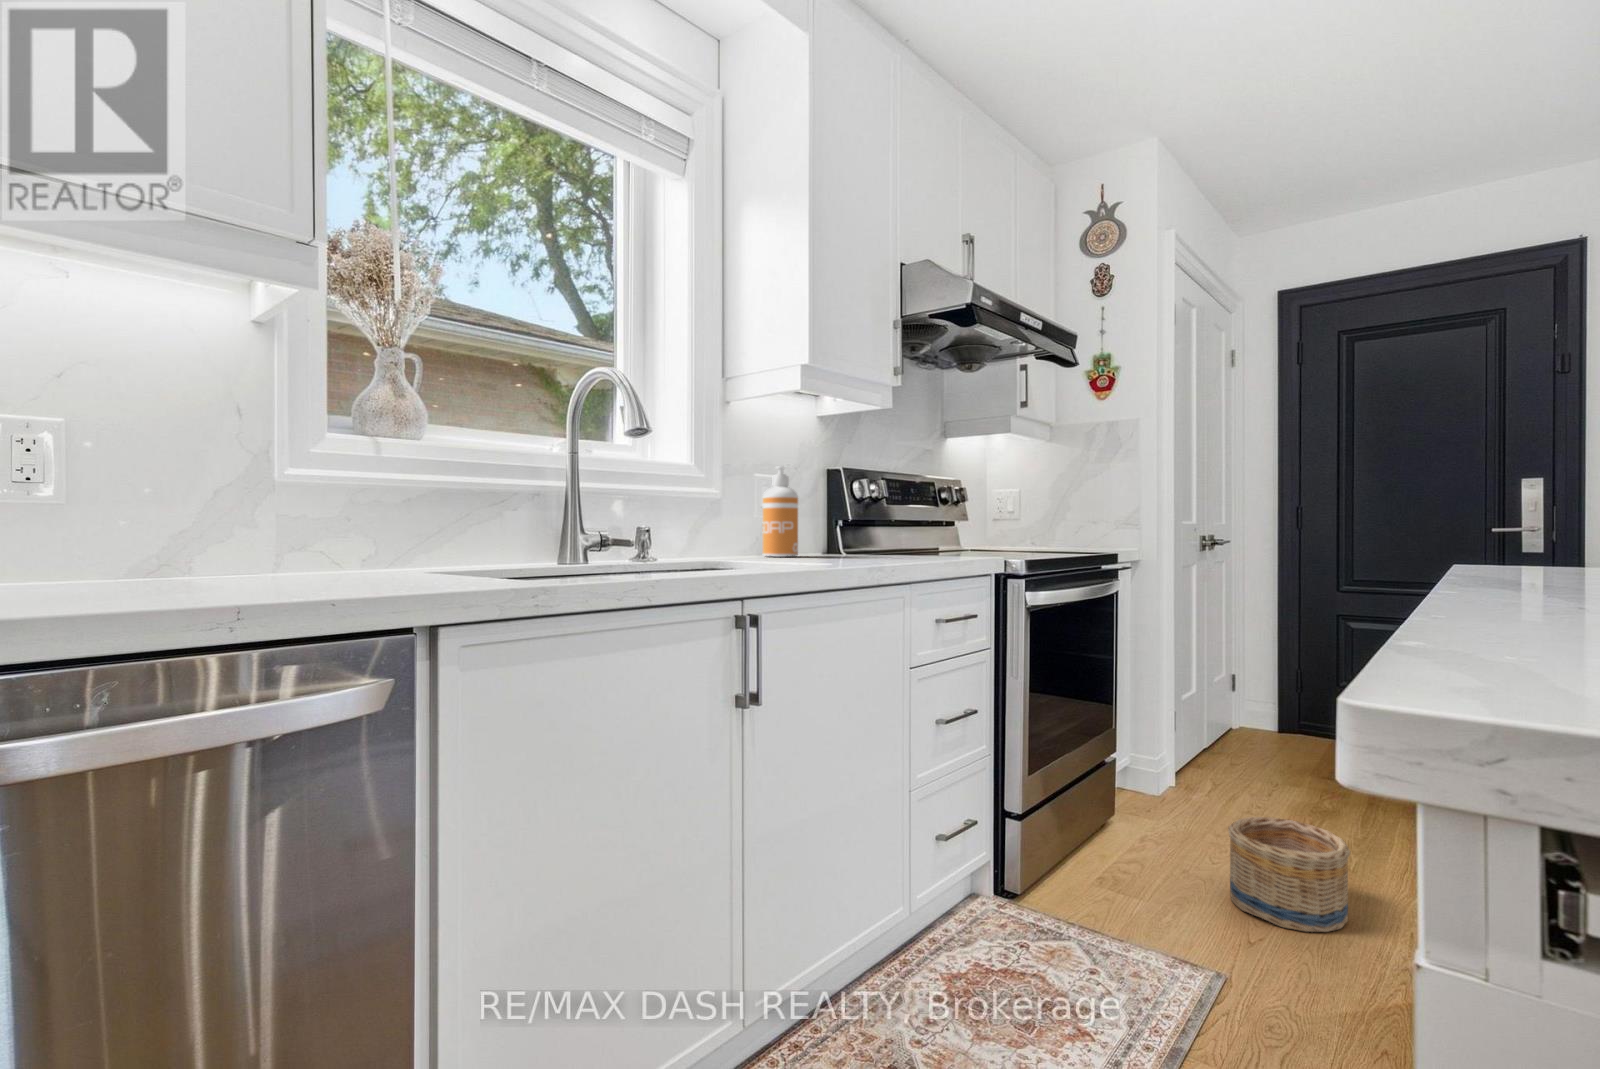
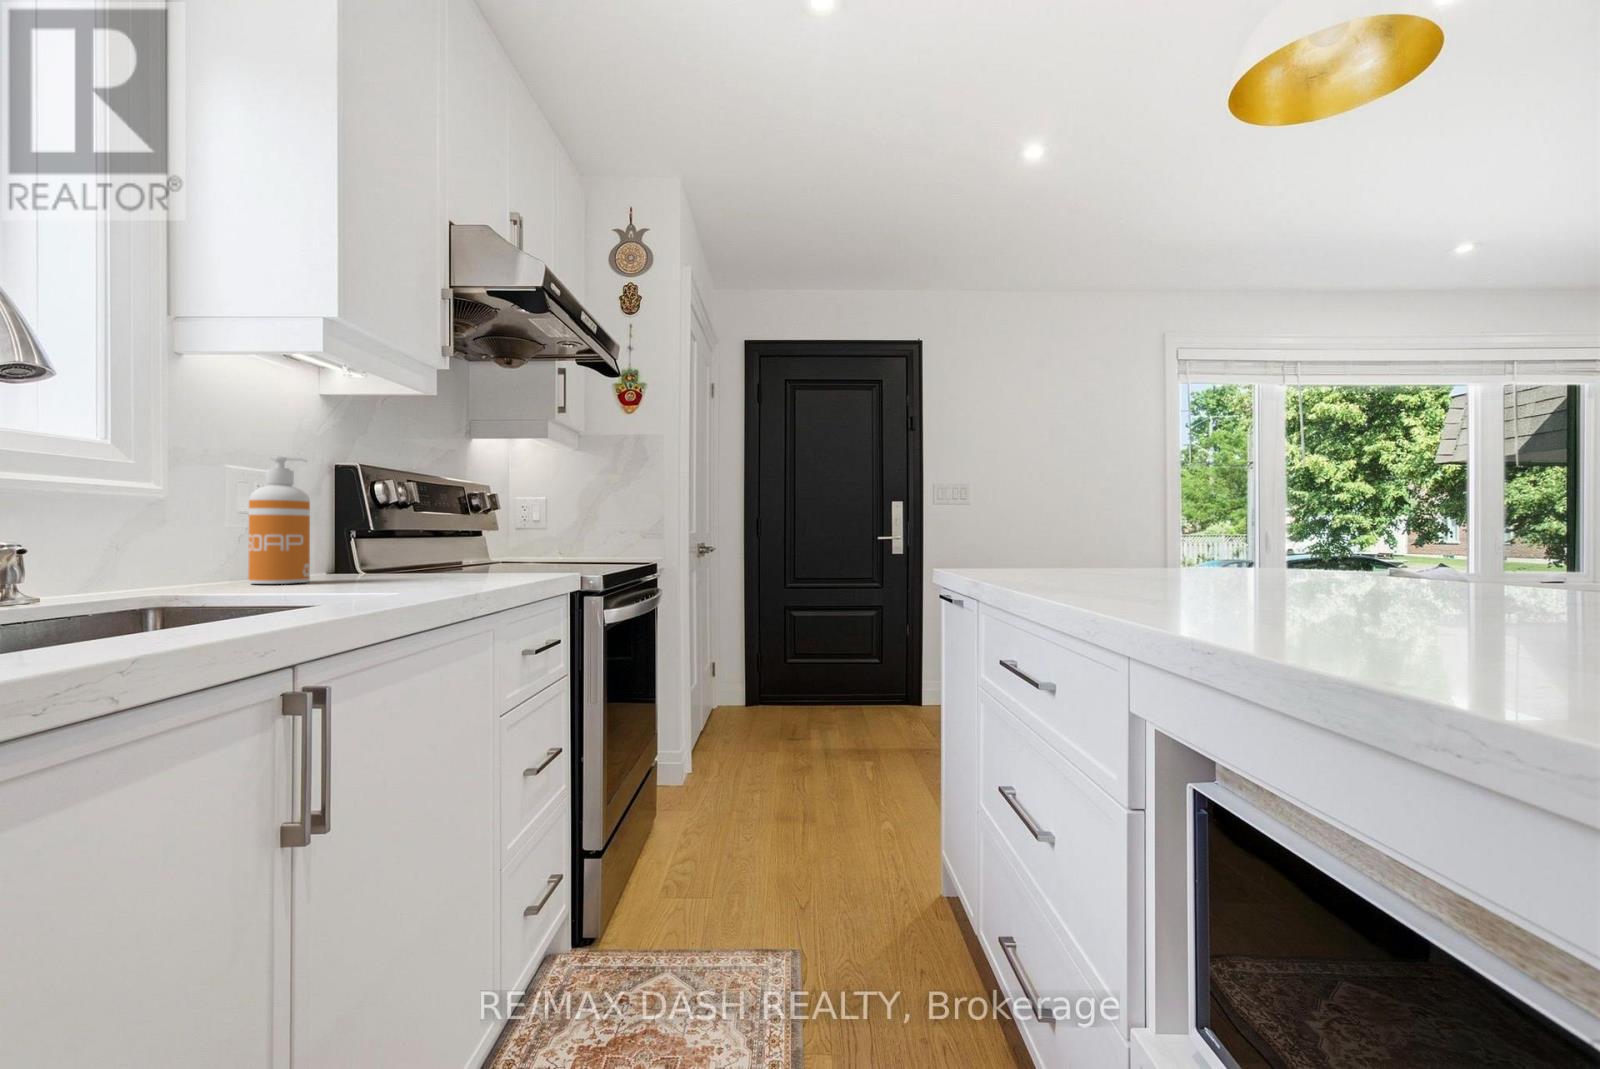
basket: present [1228,817,1350,932] -> none [772,790,861,889]

